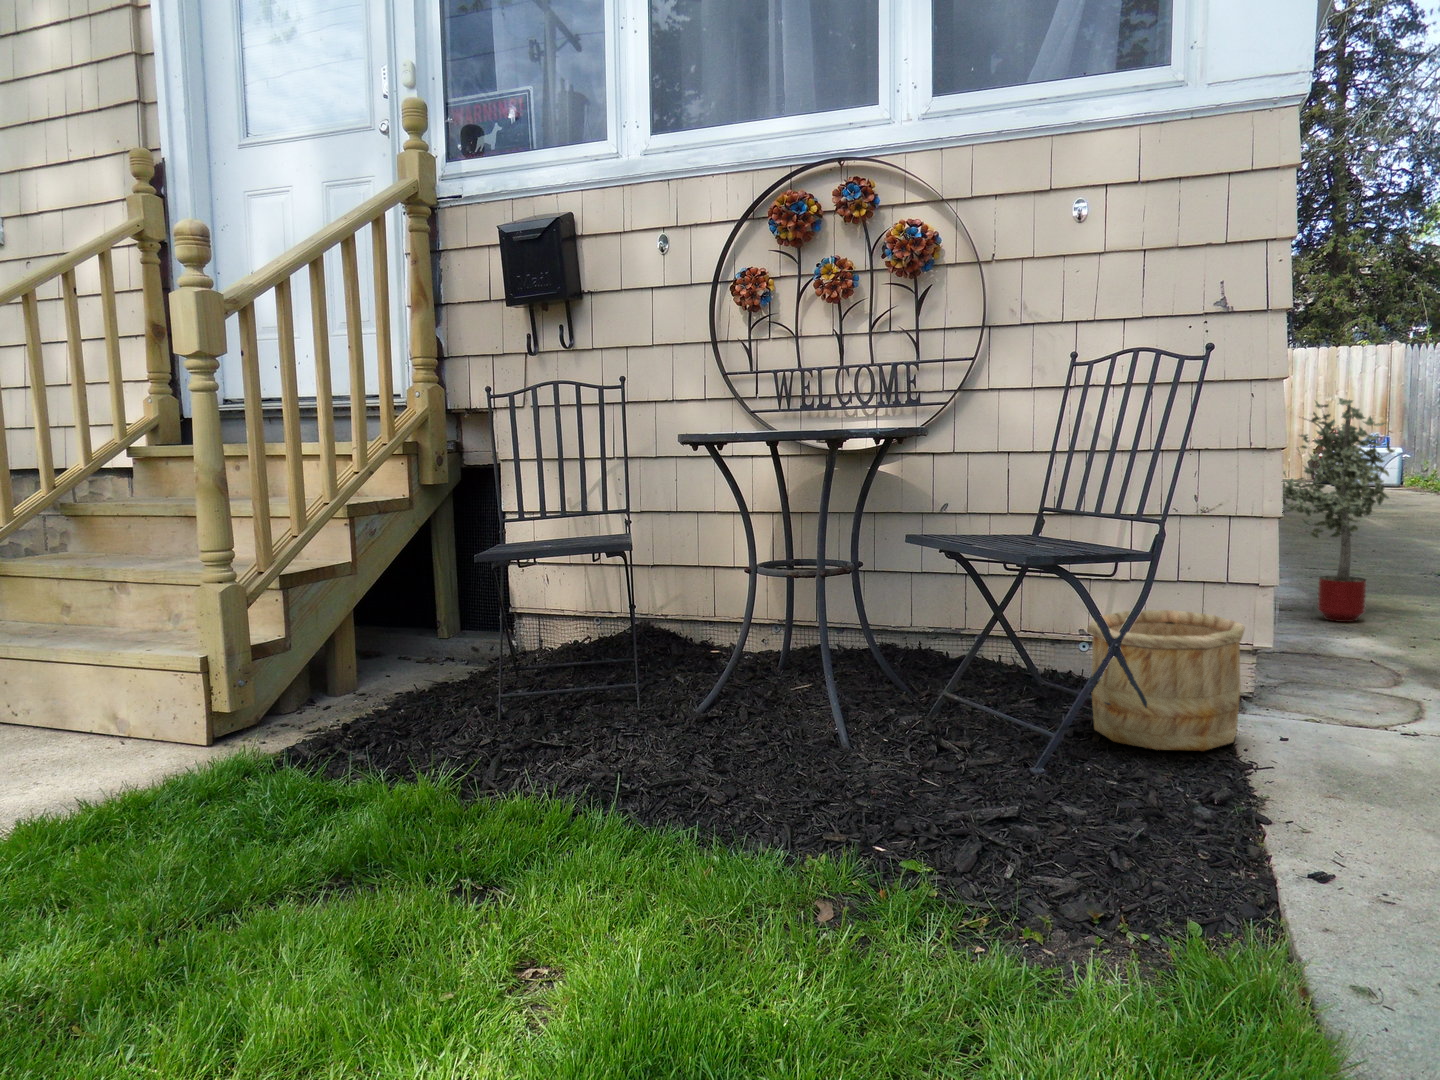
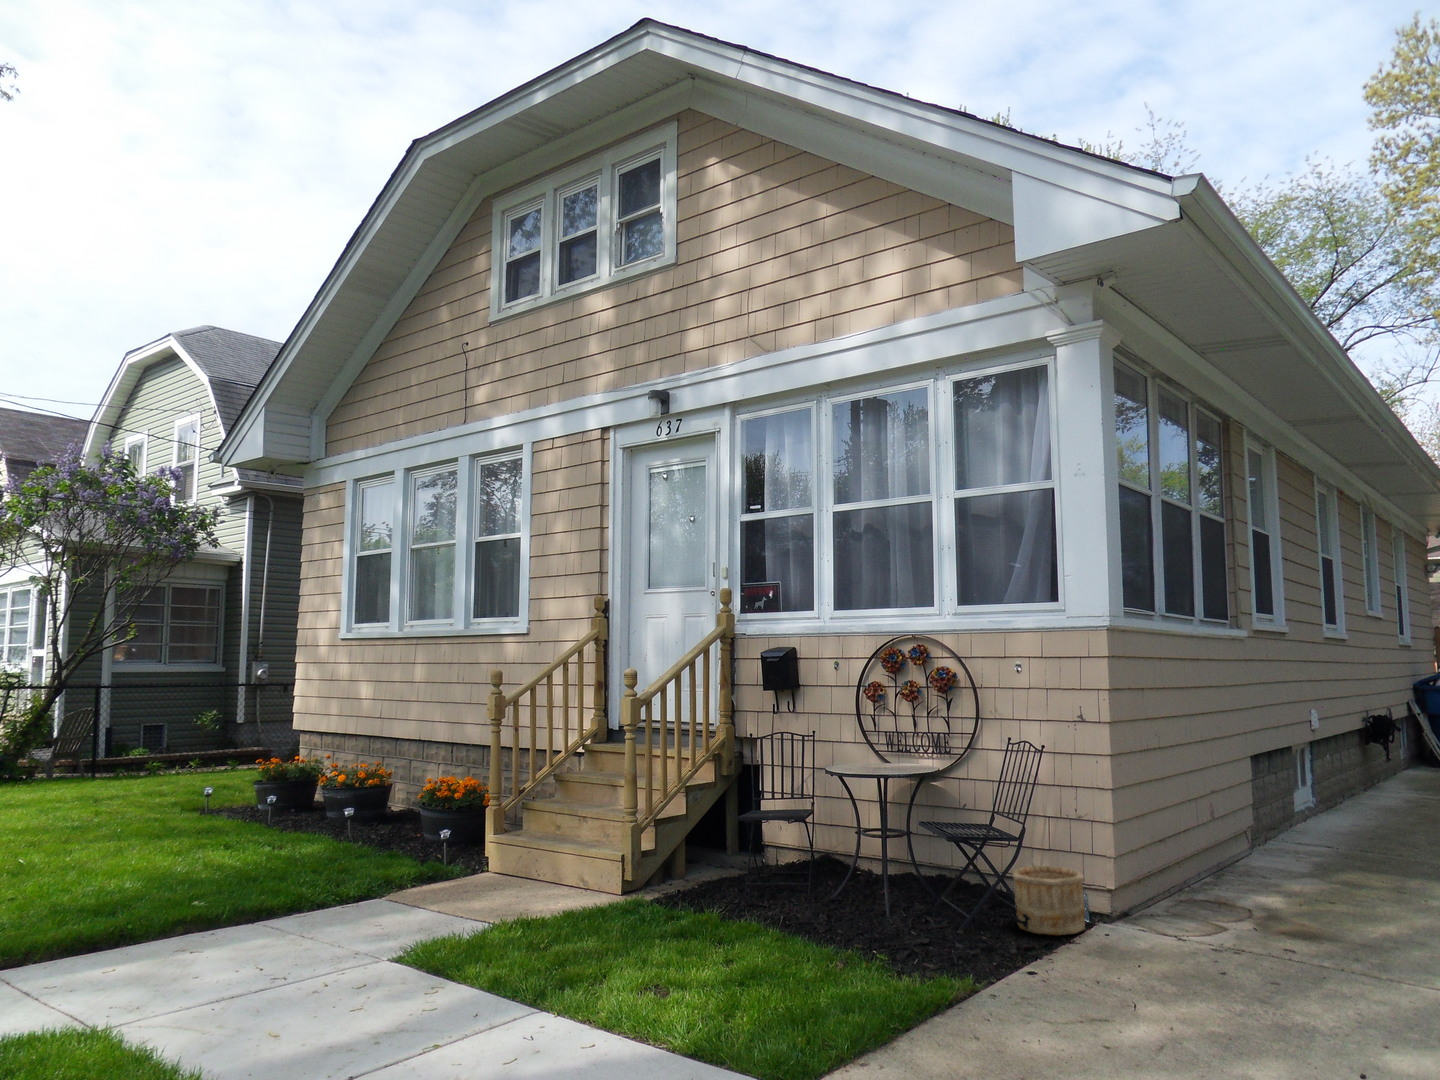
potted tree: present [1281,398,1395,622] -> none [1211,745,1288,887]

